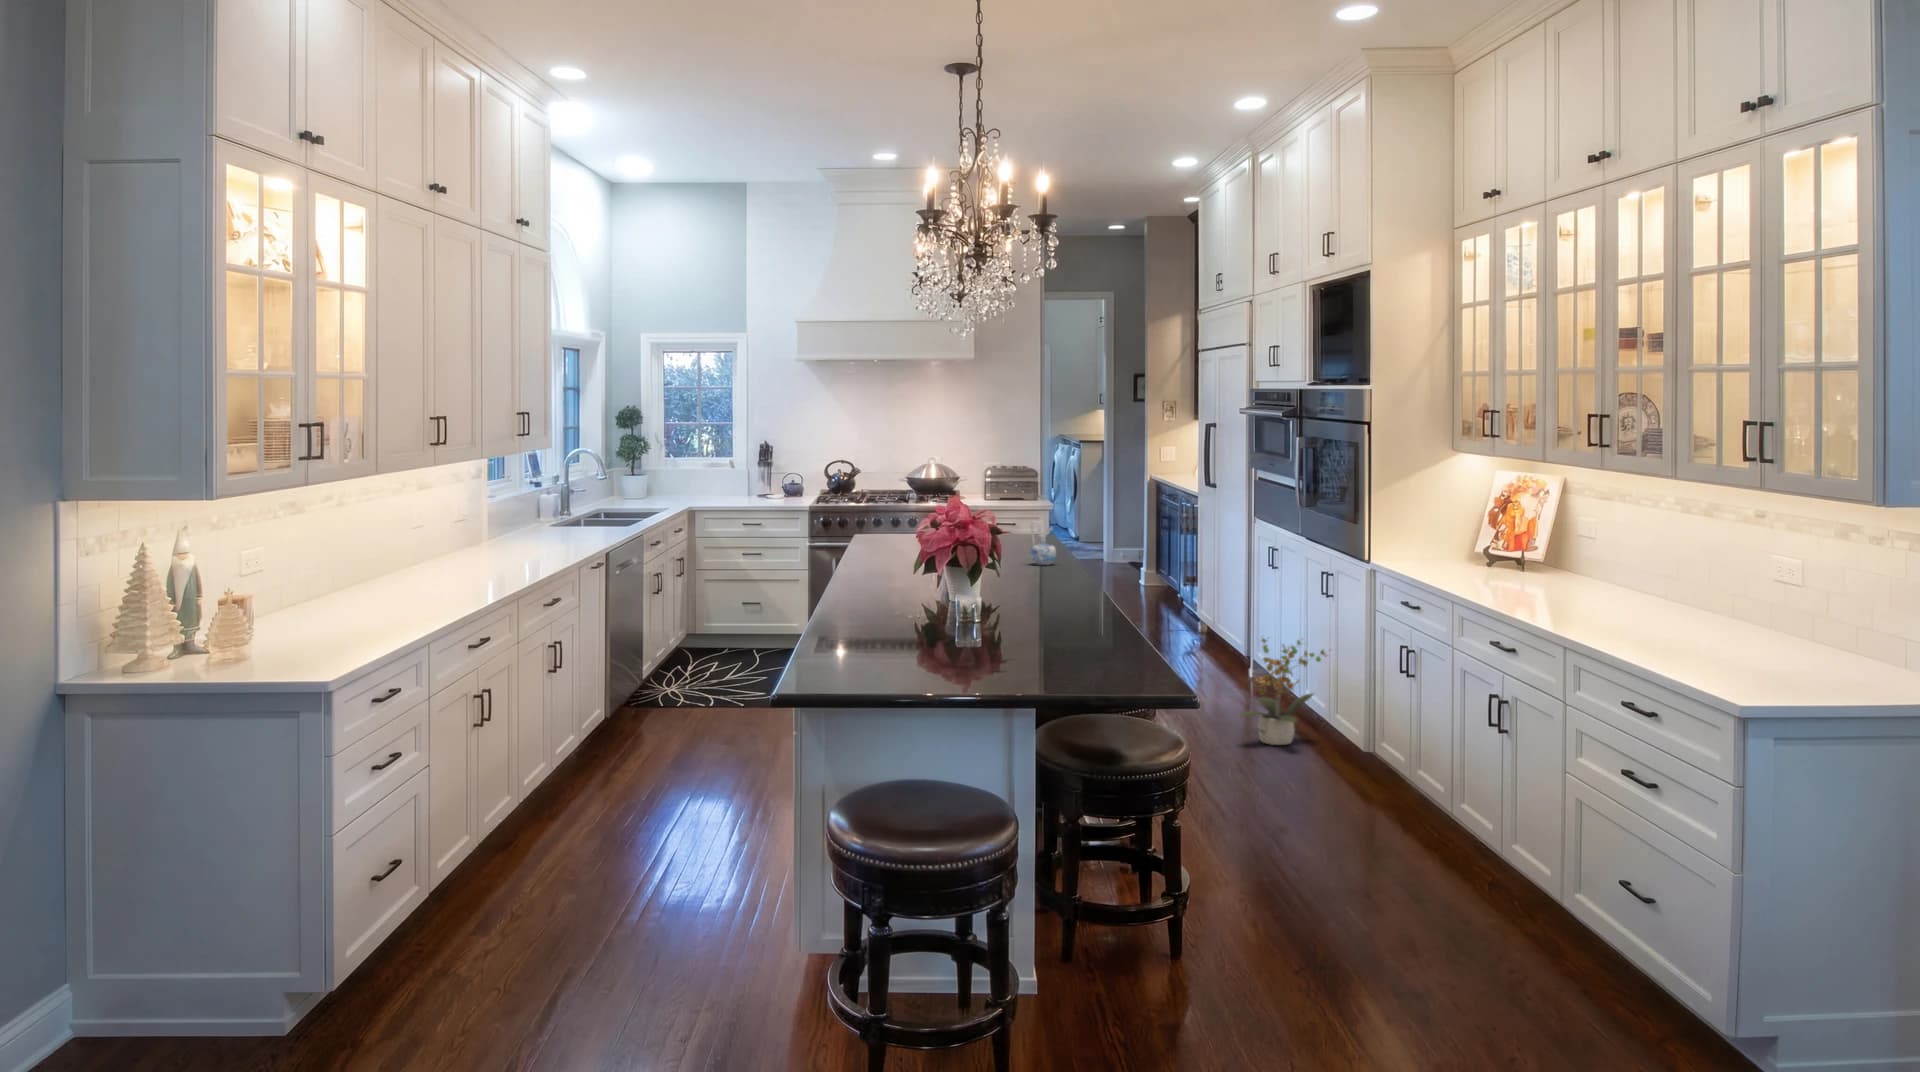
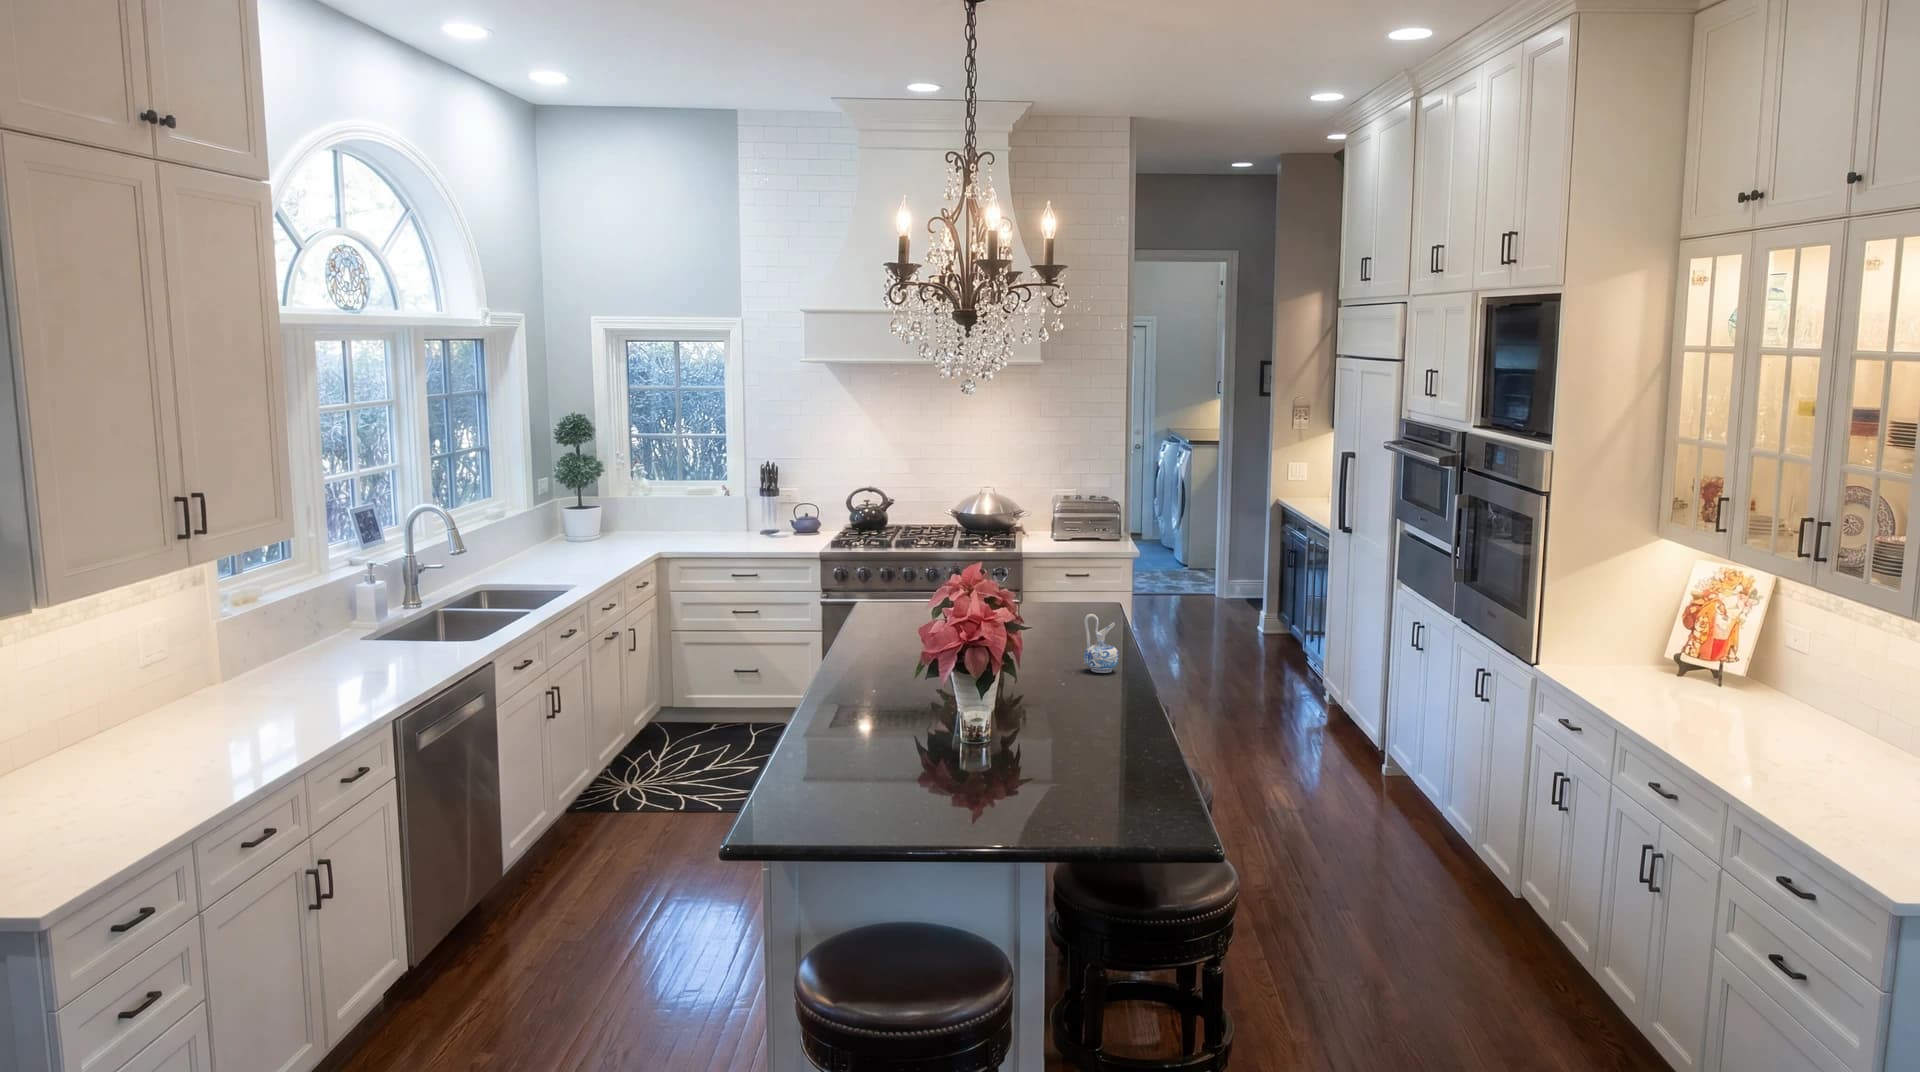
potted plant: present [1240,639,1326,745] -> none [1362,764,1492,918]

